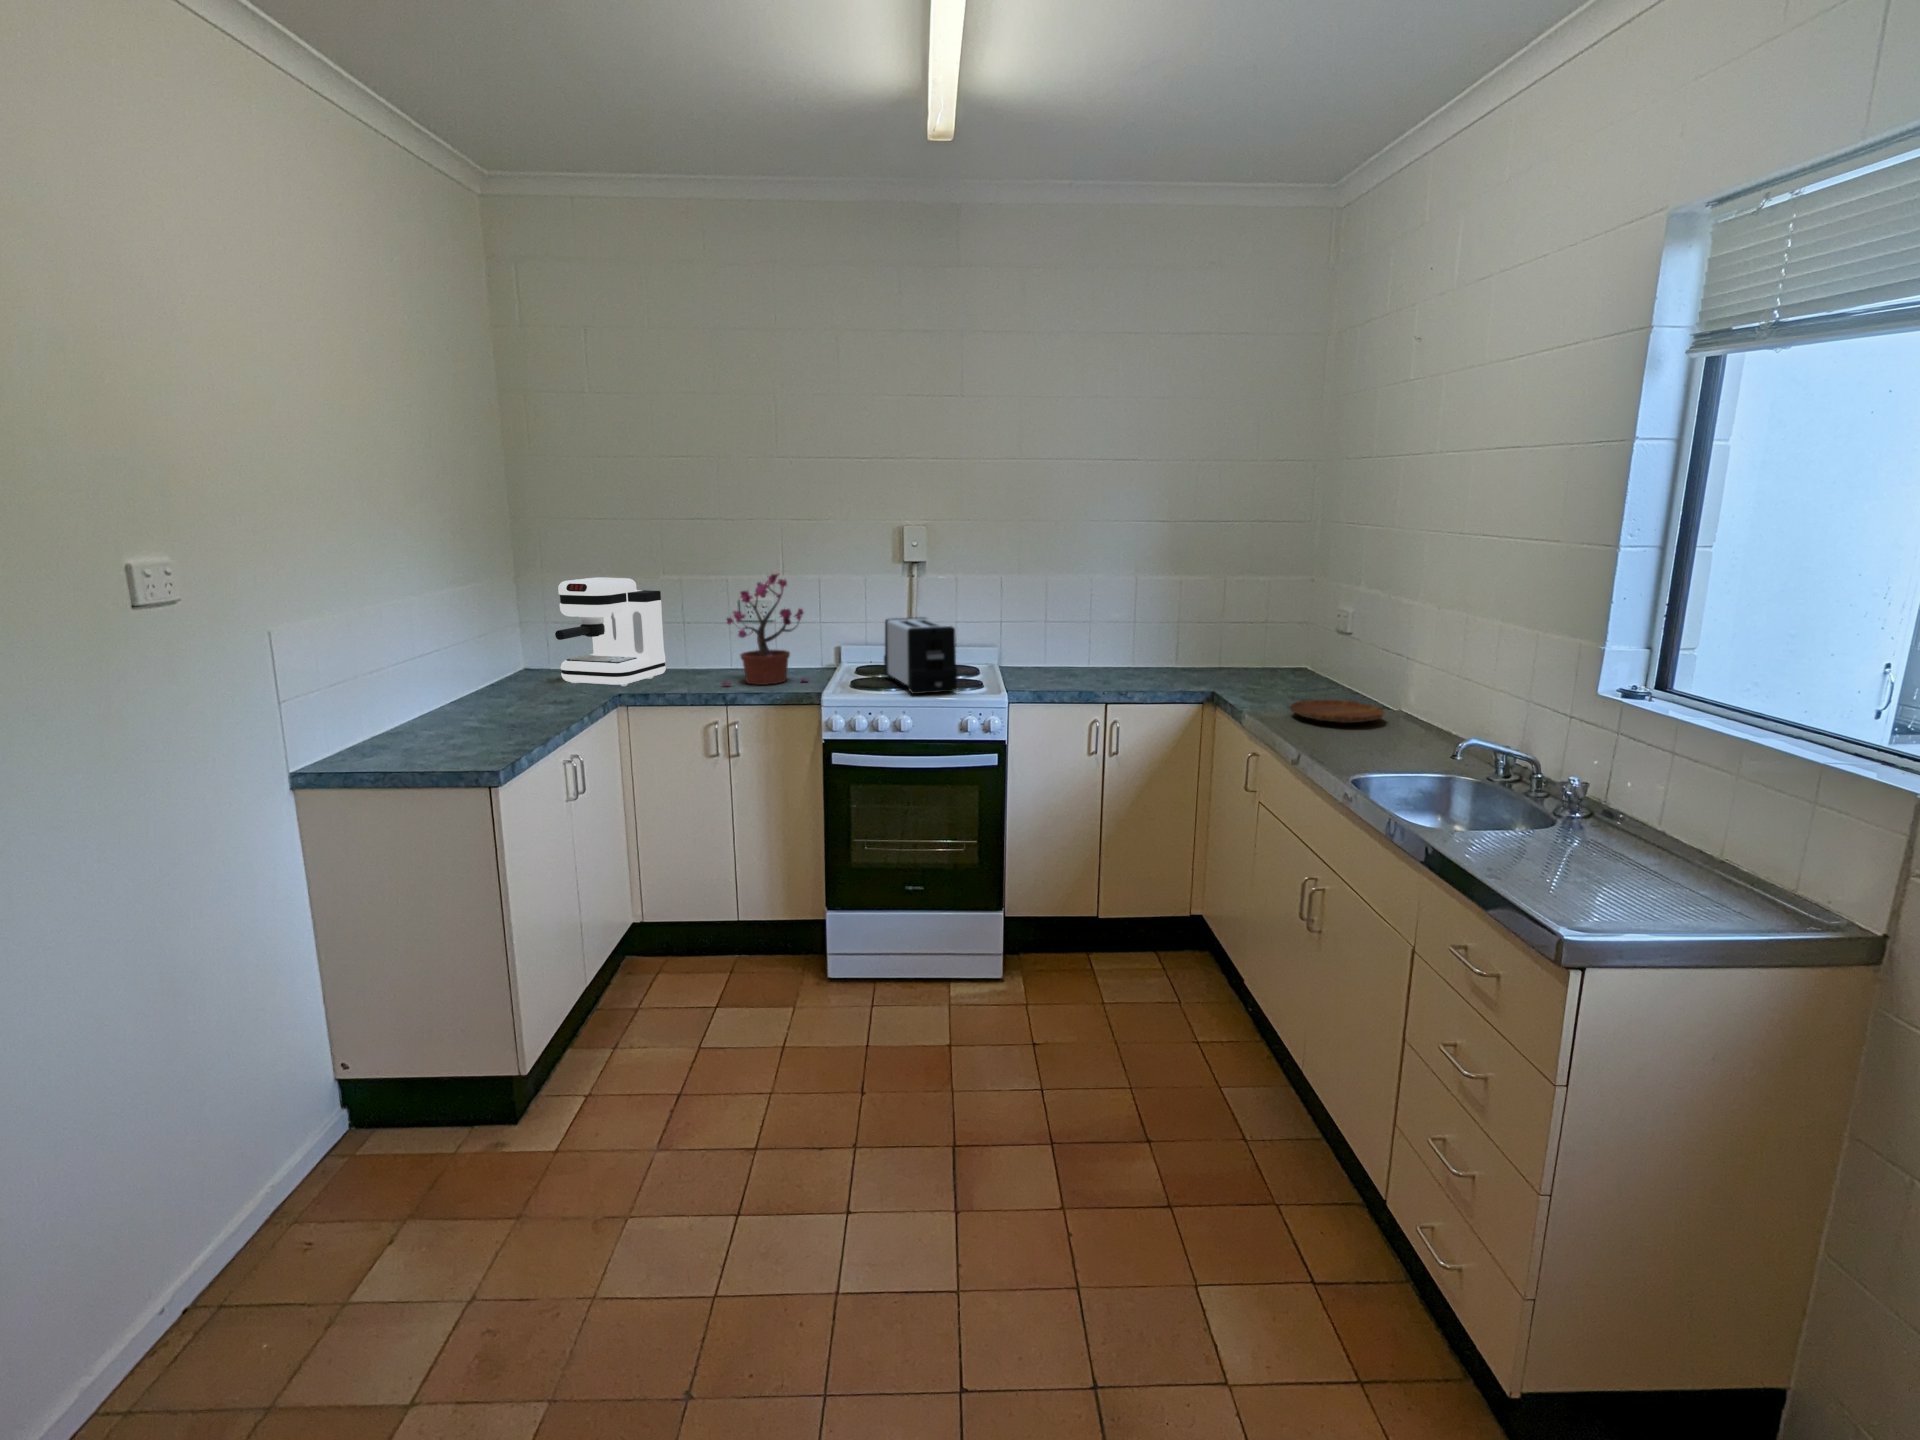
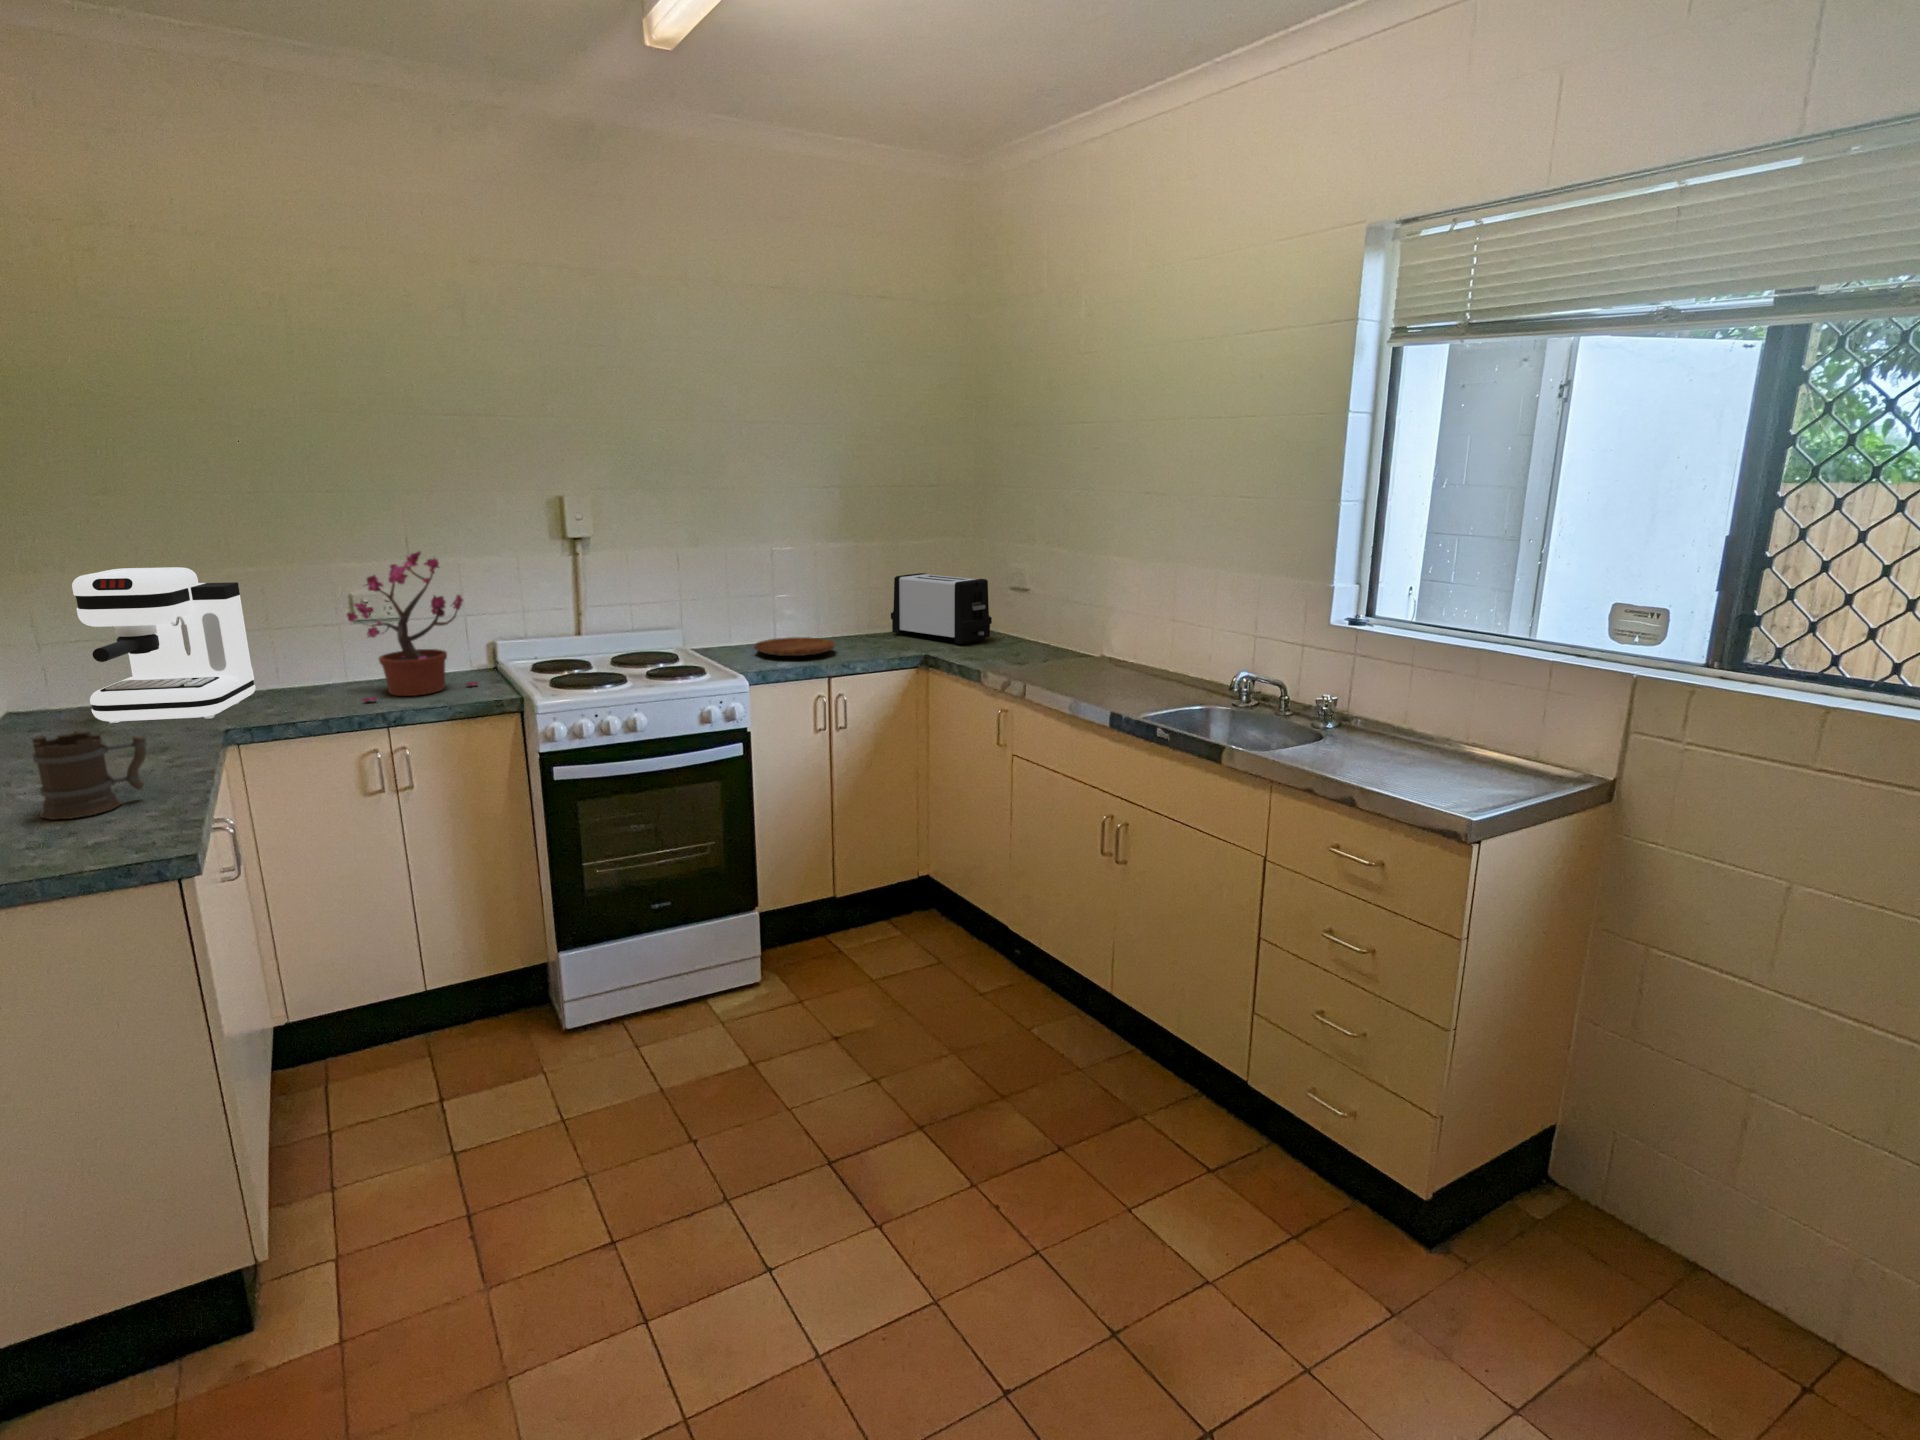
toaster: present [884,617,957,694] -> present [891,573,992,644]
mug: none [466,682,530,738] -> present [33,731,146,819]
tray: present [1290,700,1384,723] -> present [754,637,835,656]

